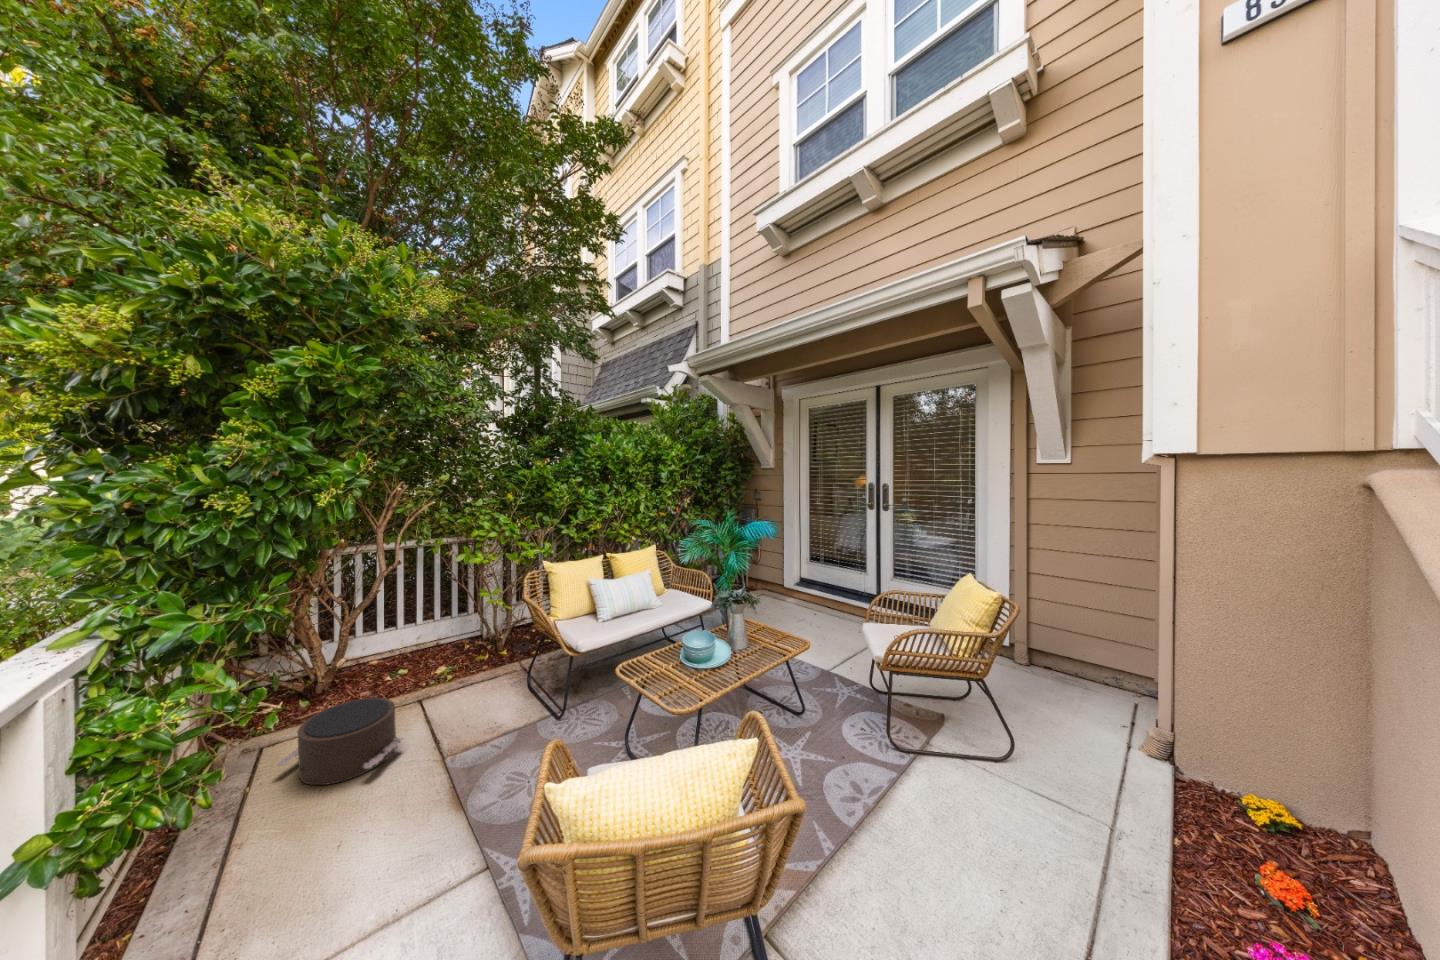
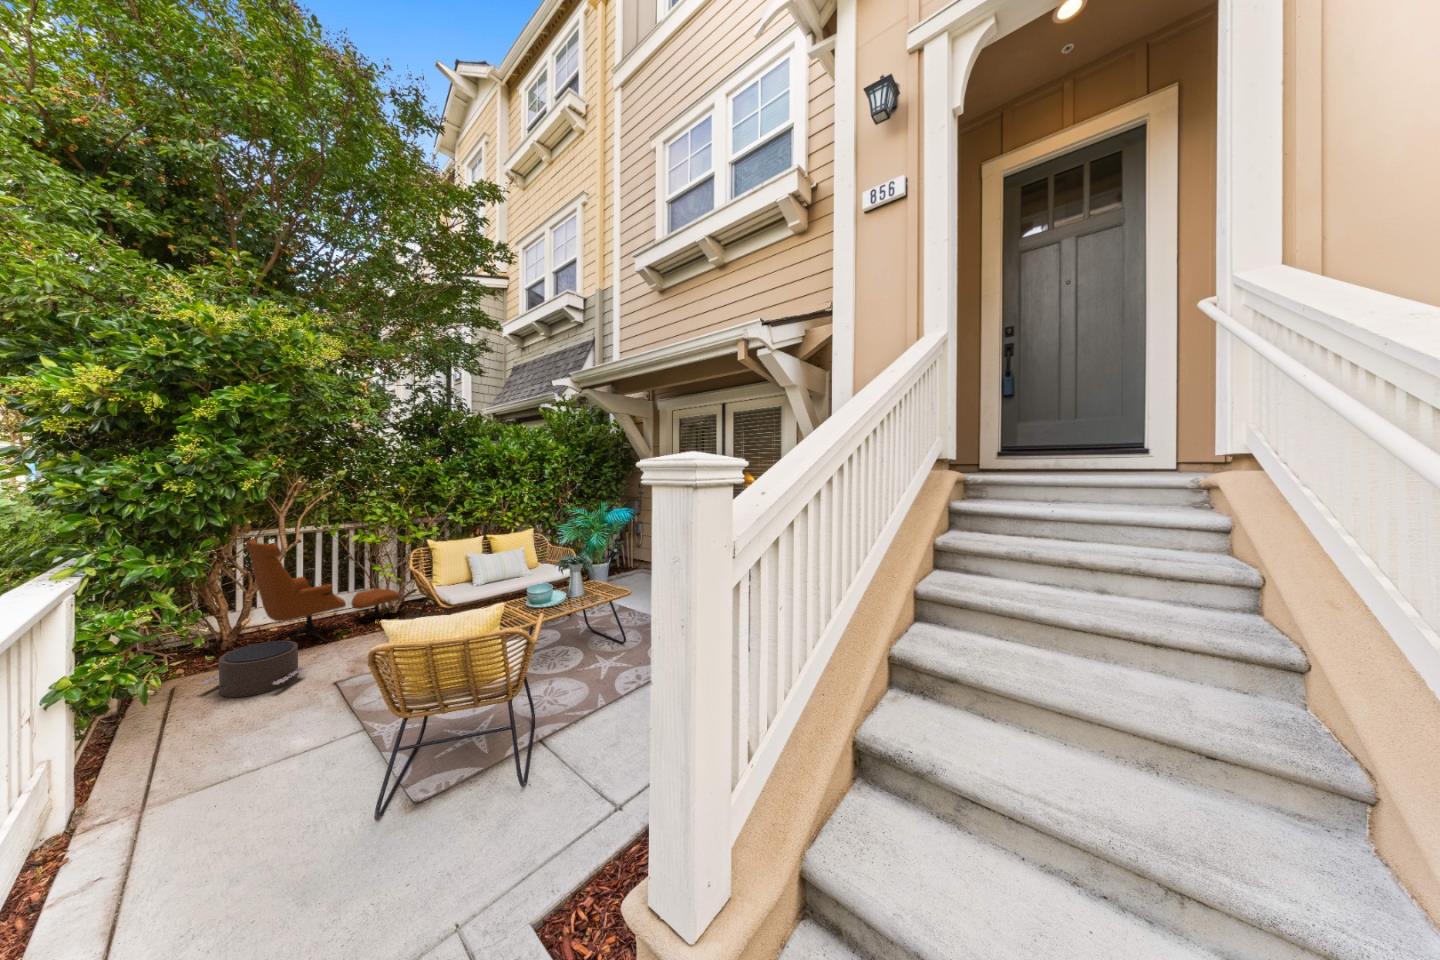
lounge chair: none [335,562,509,698] -> present [246,539,400,643]

